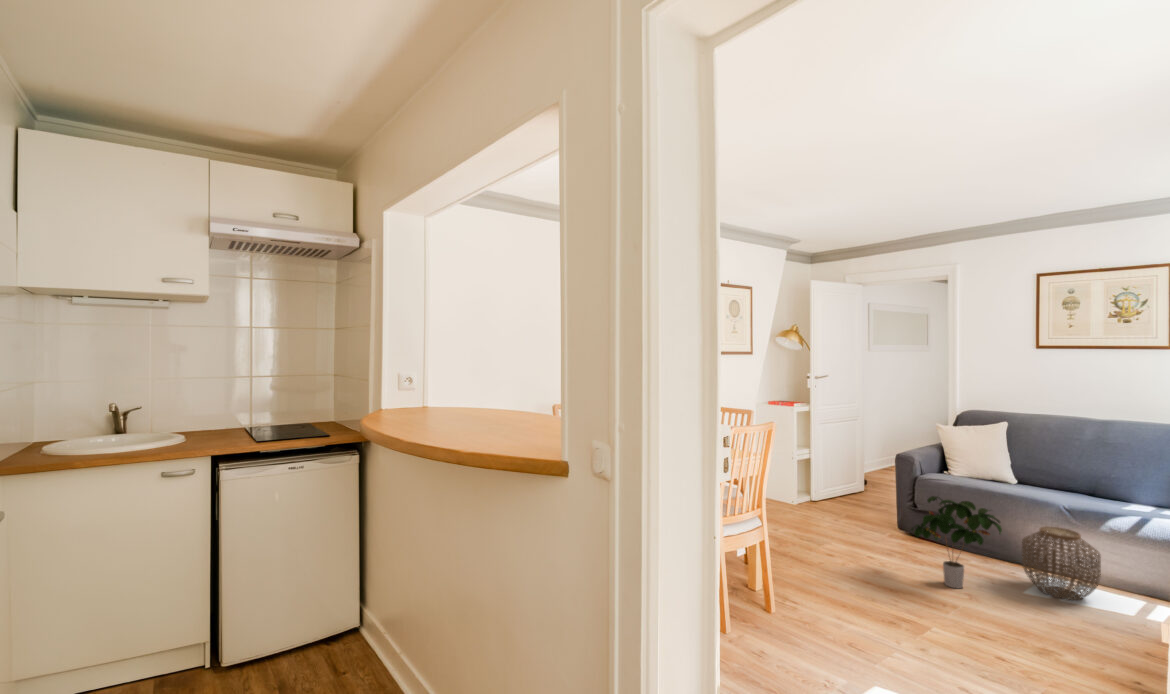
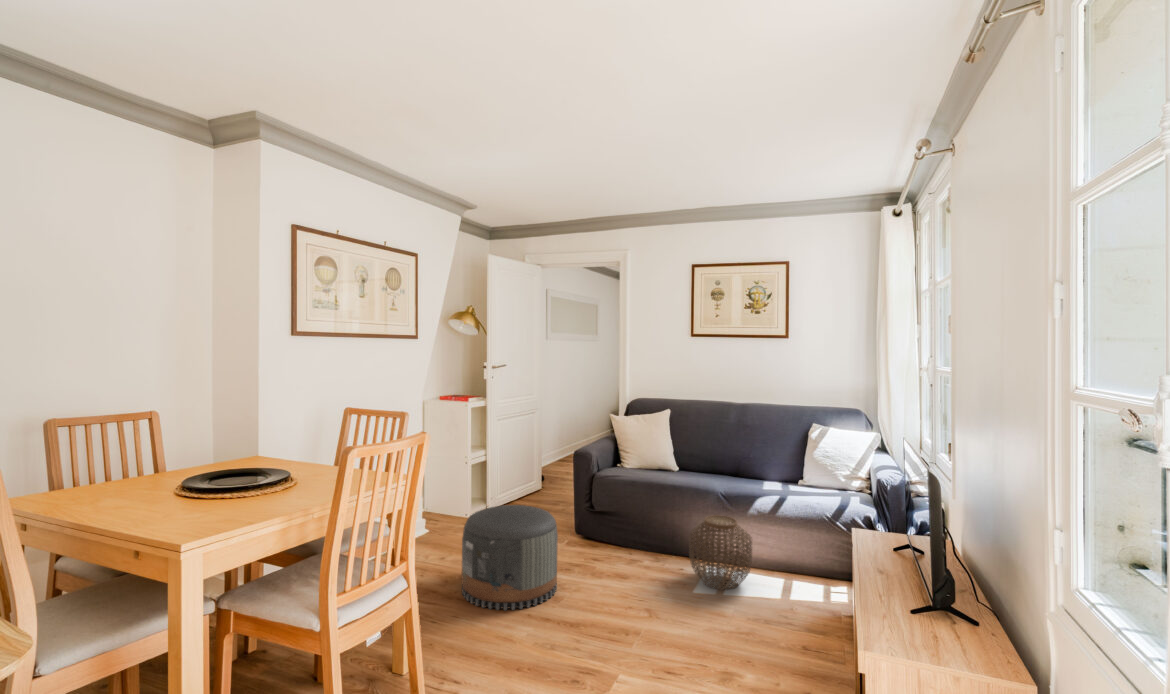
pouf: none [795,491,879,572] -> present [462,505,558,610]
potted plant: present [911,496,1002,588] -> none [590,499,677,602]

